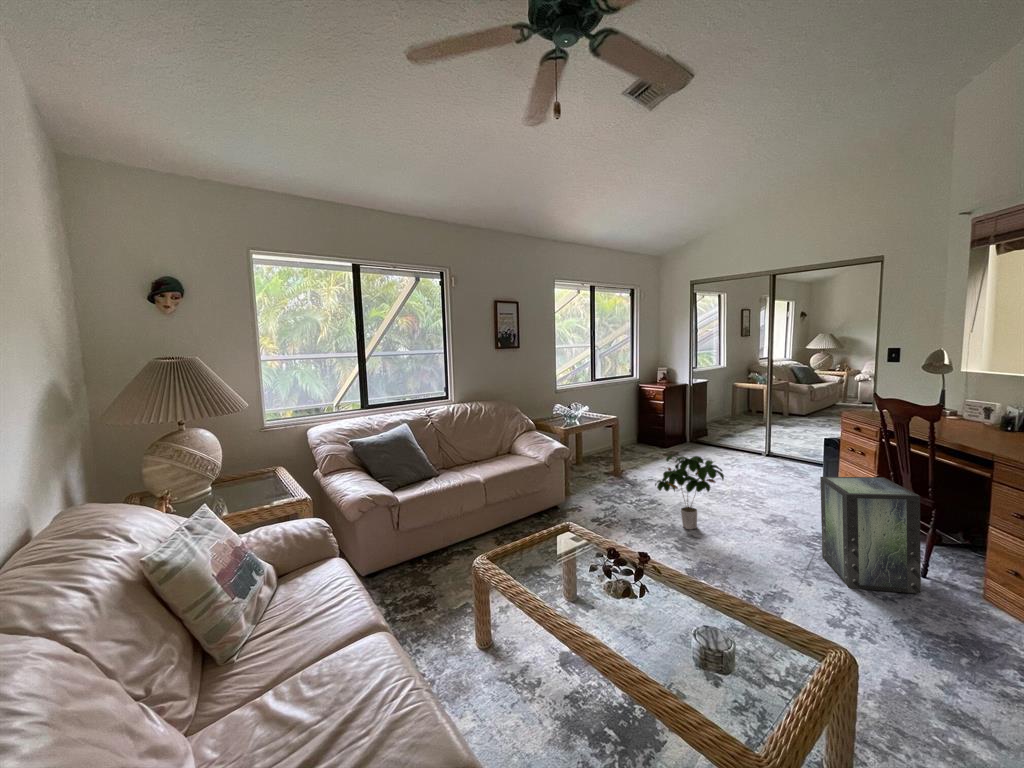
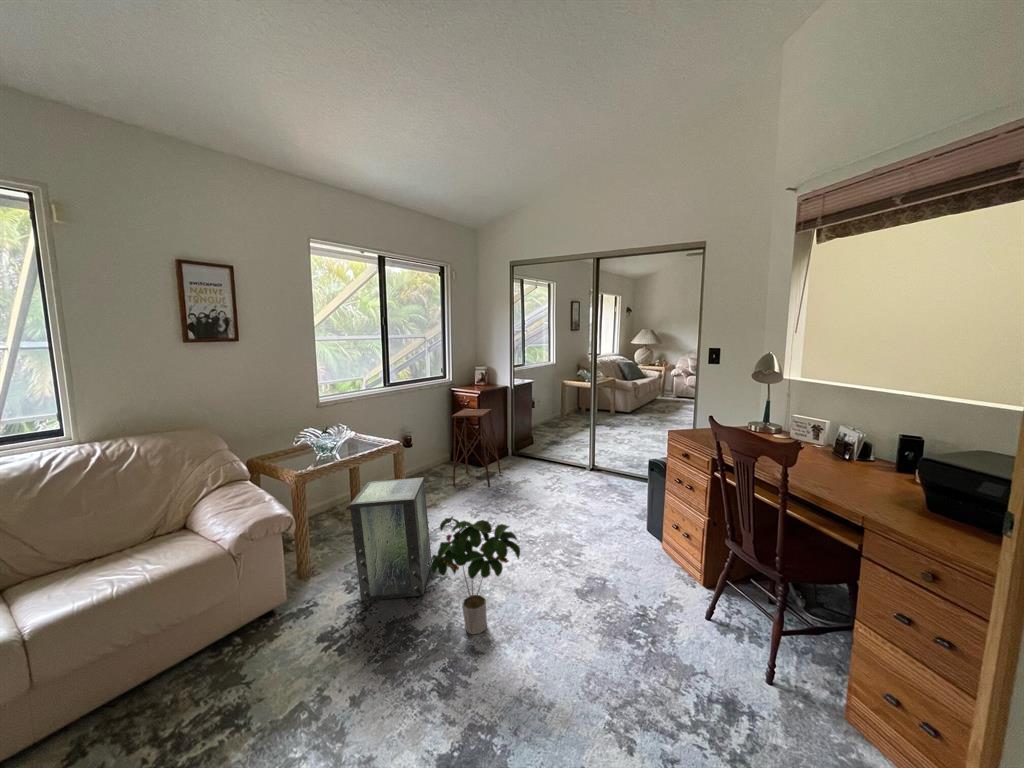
side table: none [645,401,683,461] -> present [452,409,501,487]
storage box: present [820,477,921,593] -> present [350,477,432,601]

